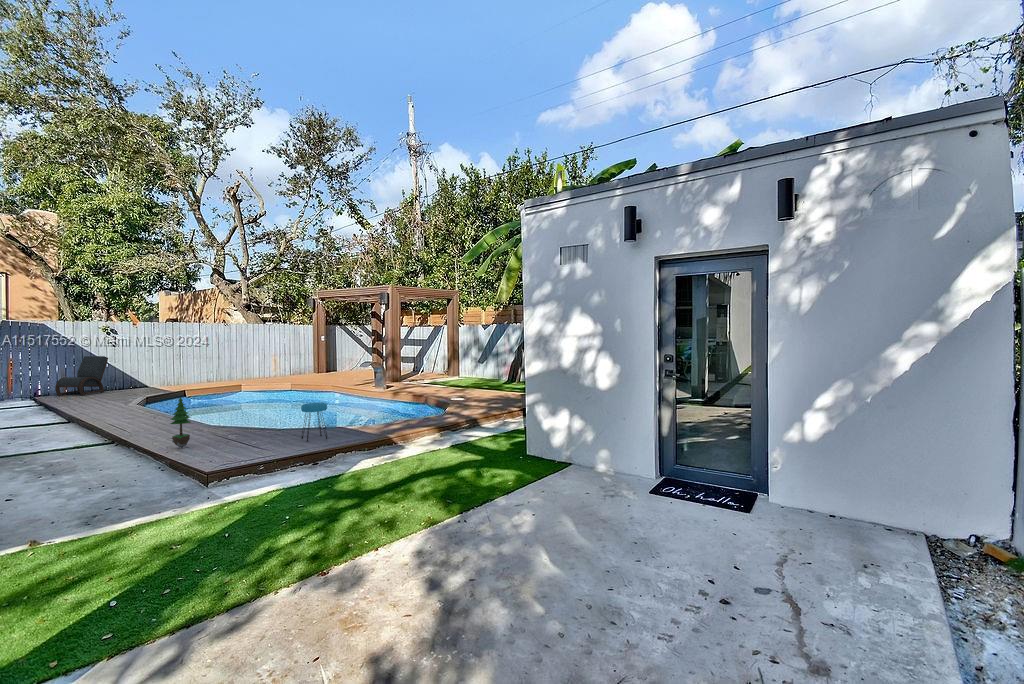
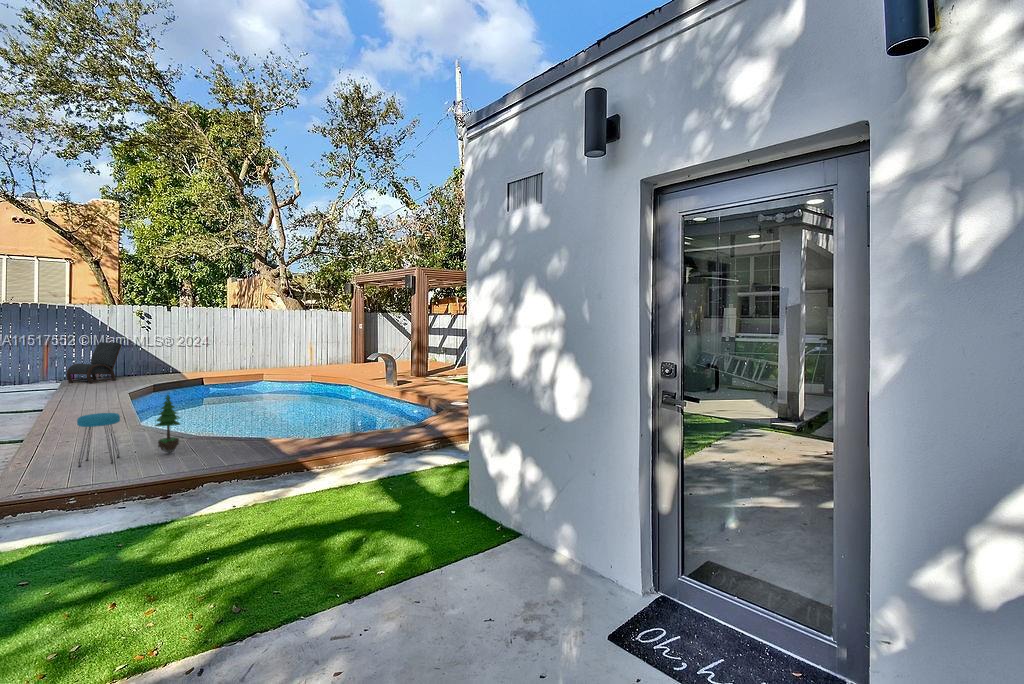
potted tree: present [170,397,191,448] -> present [156,395,180,453]
stool: present [301,403,327,441] -> present [77,413,120,467]

